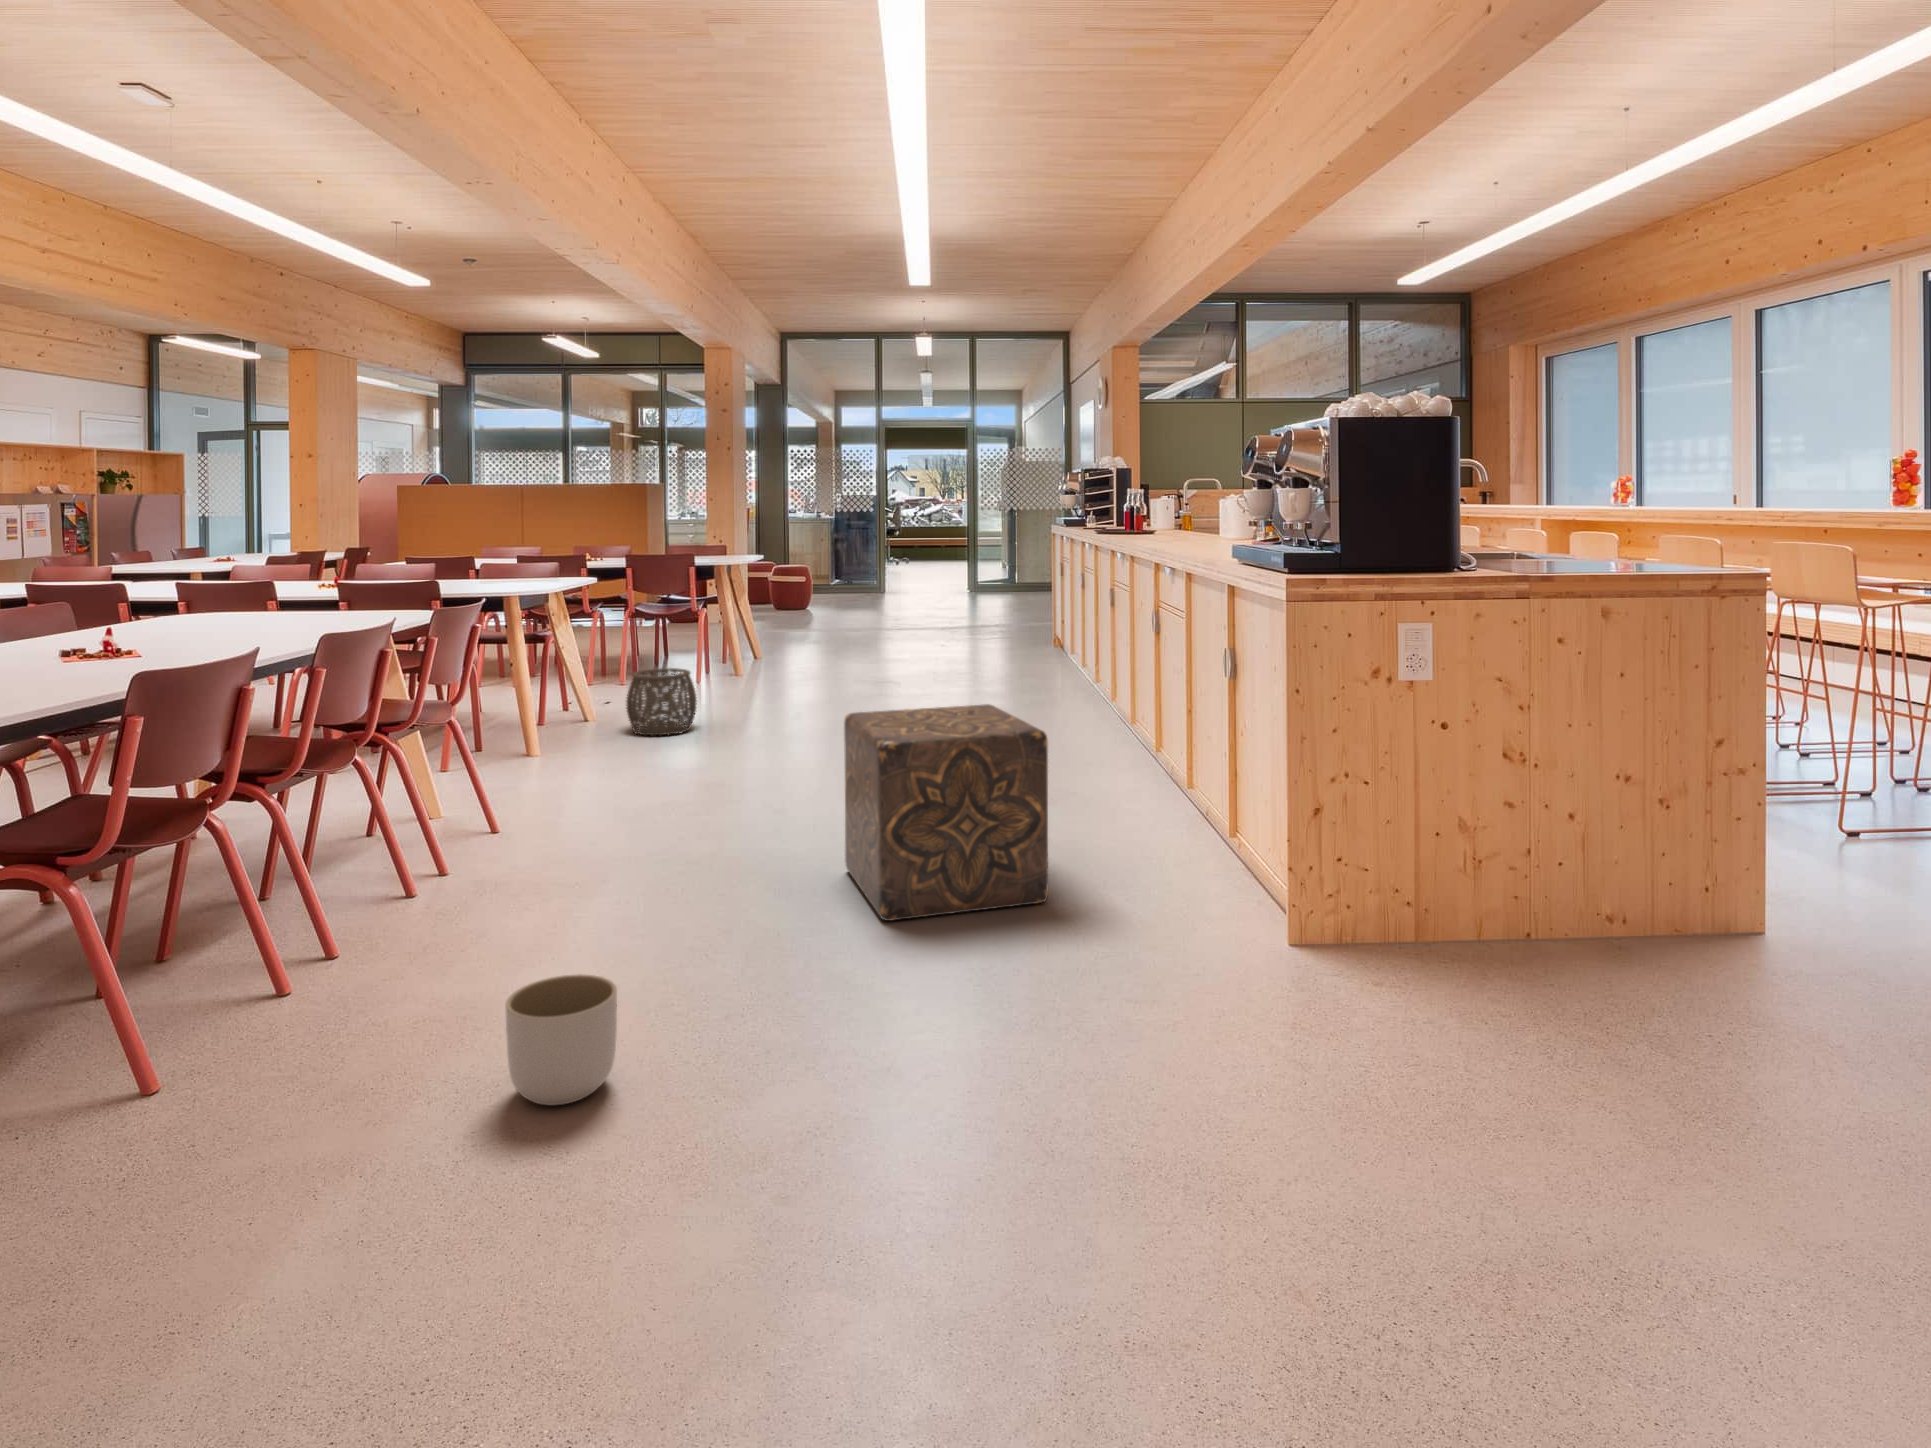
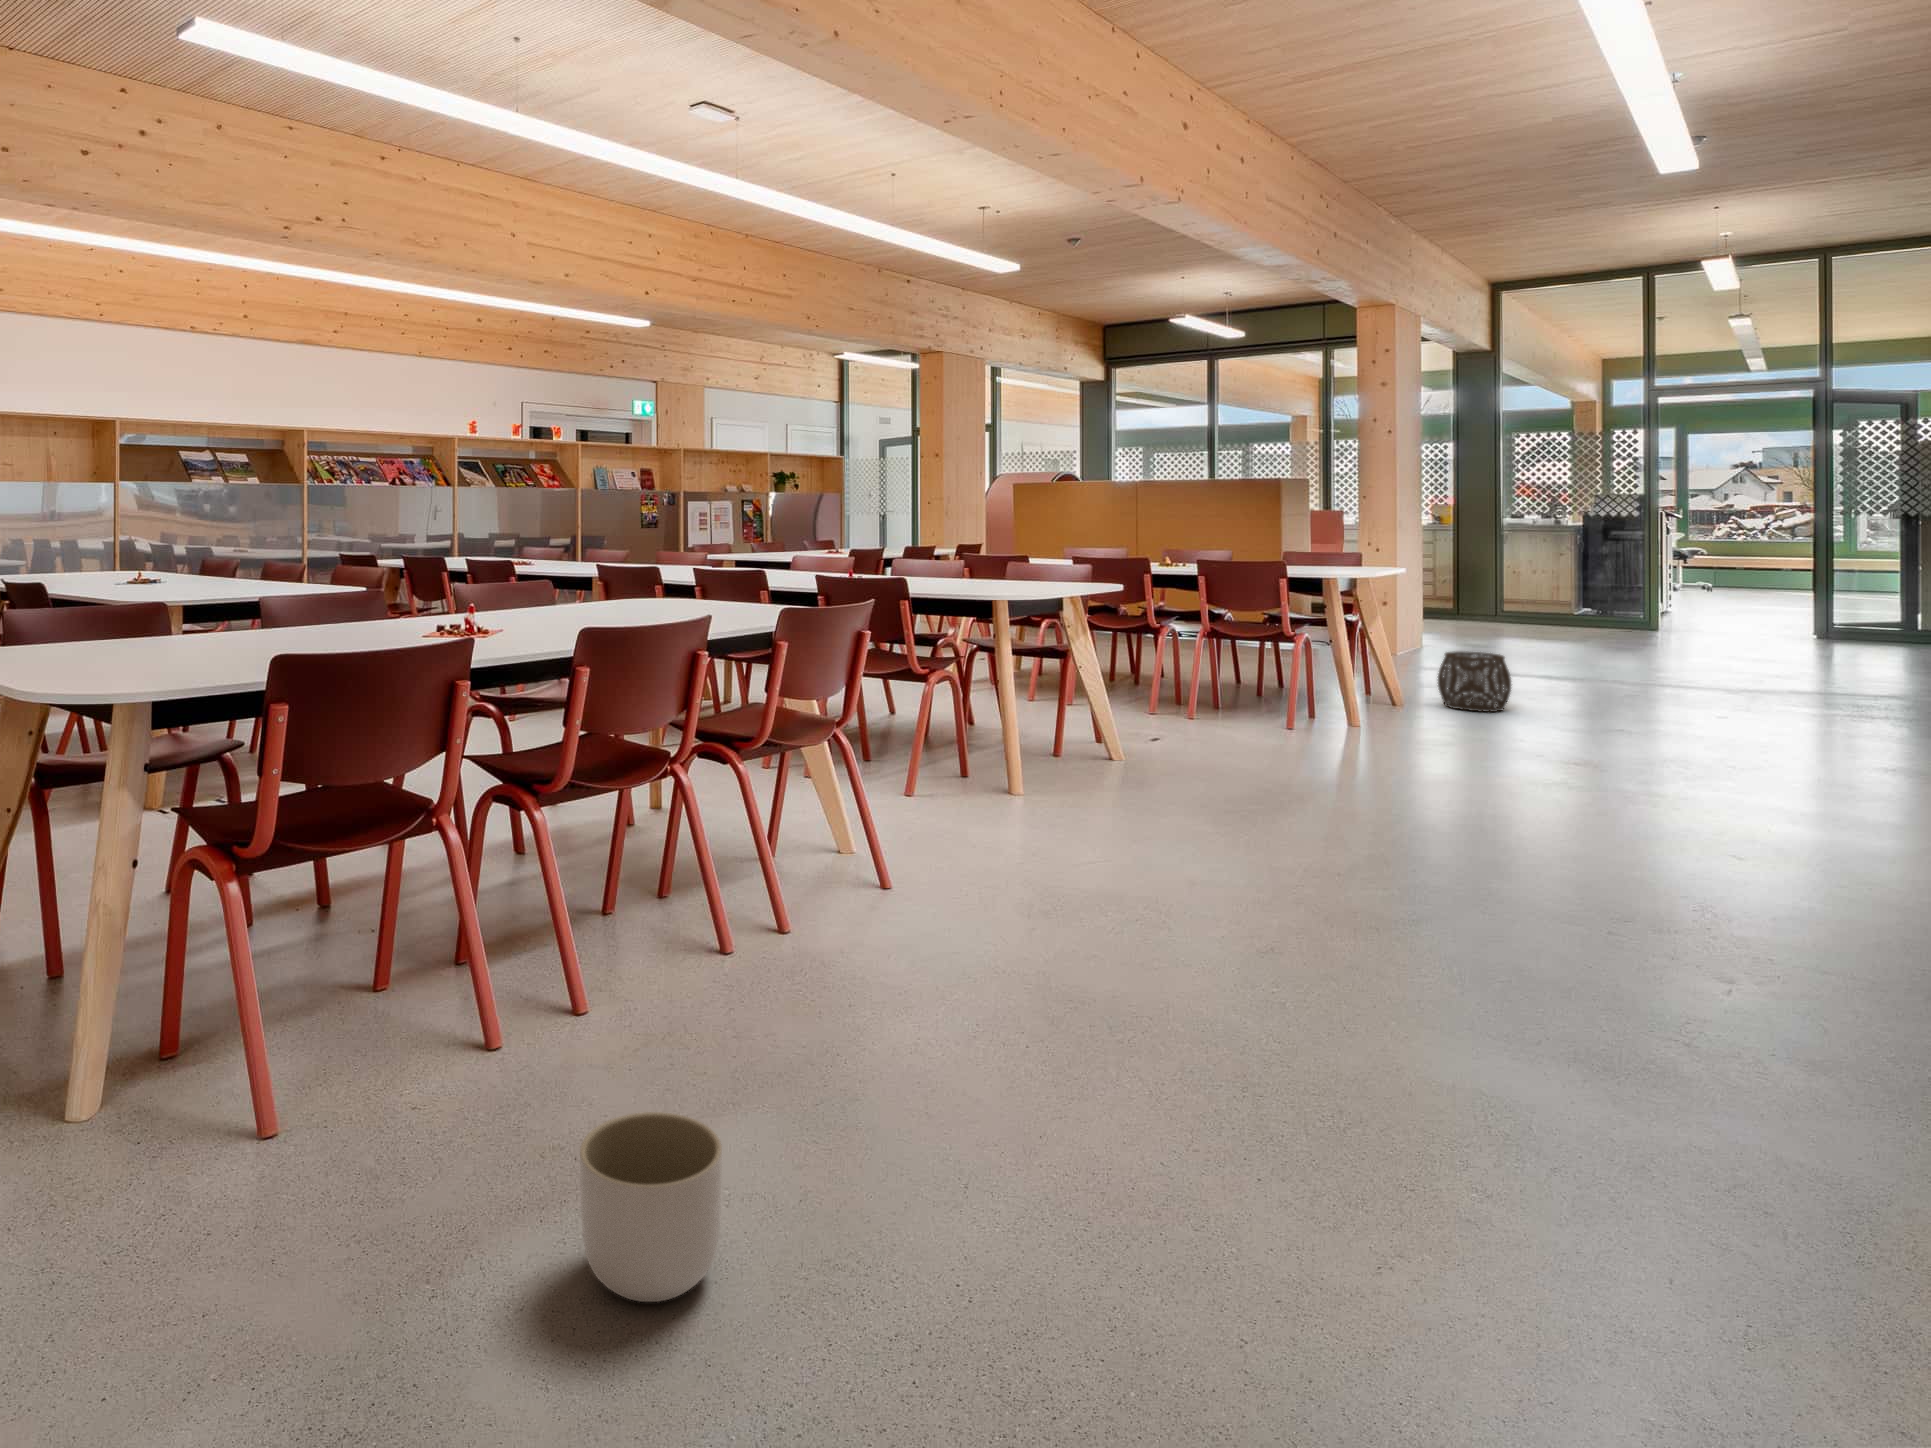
woven basket: present [626,668,697,736] -> present [1438,651,1512,712]
ottoman: present [844,704,1048,921] -> none [1279,820,1652,1258]

